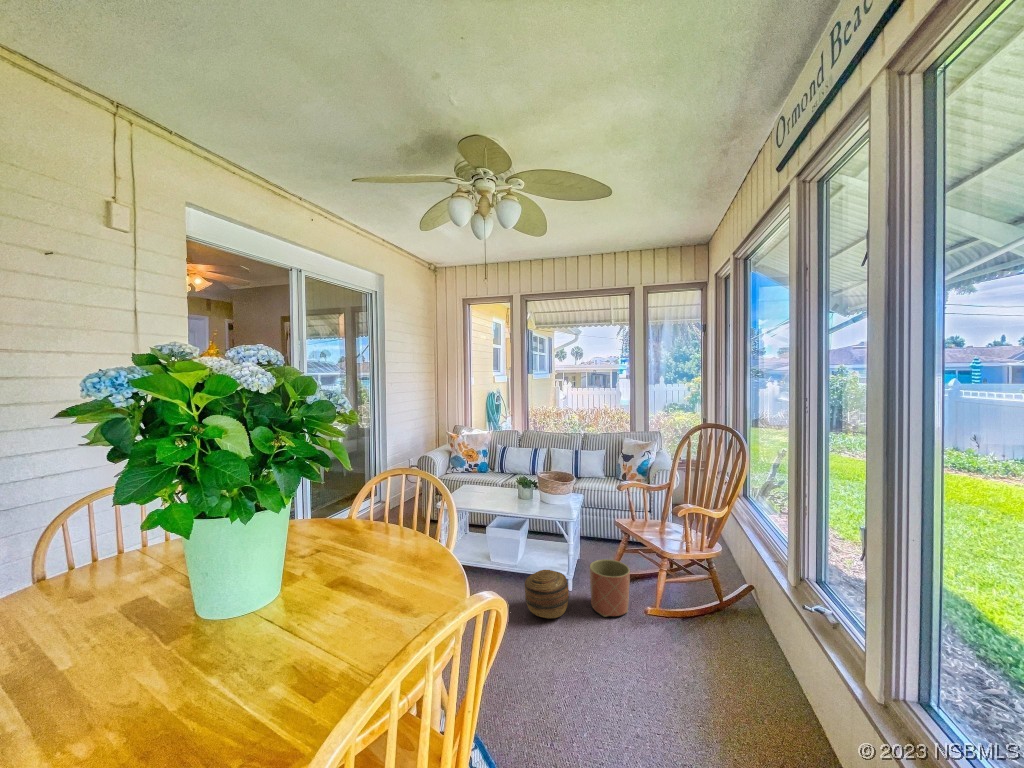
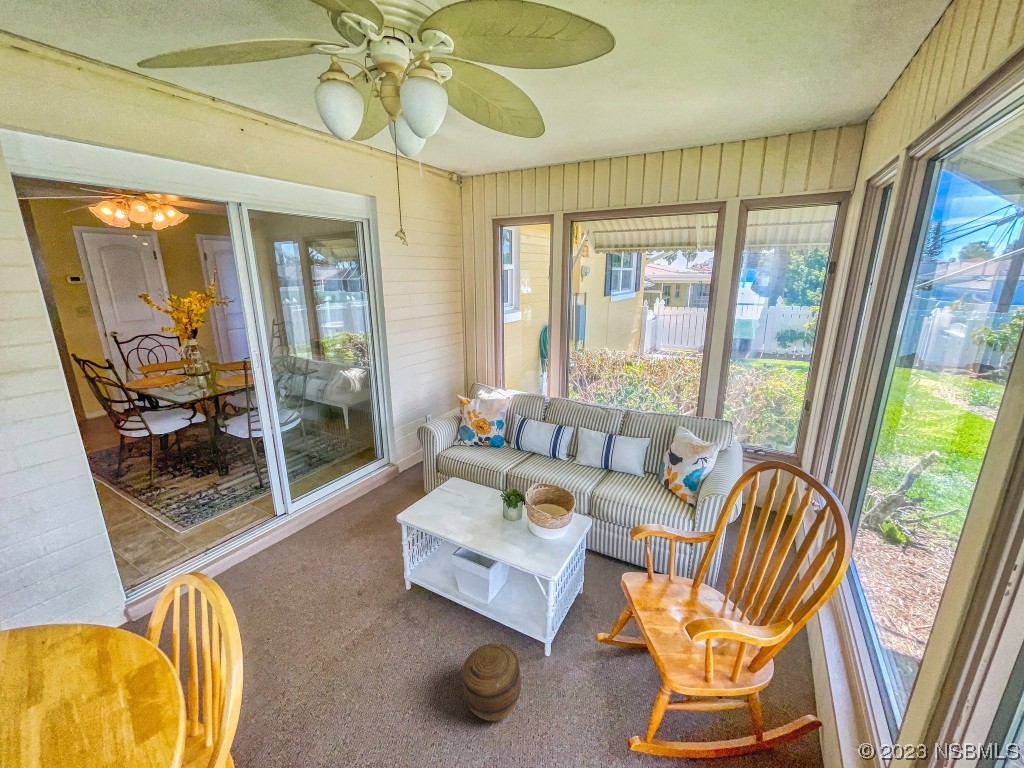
planter: present [590,559,630,617] -> none [553,645,609,737]

